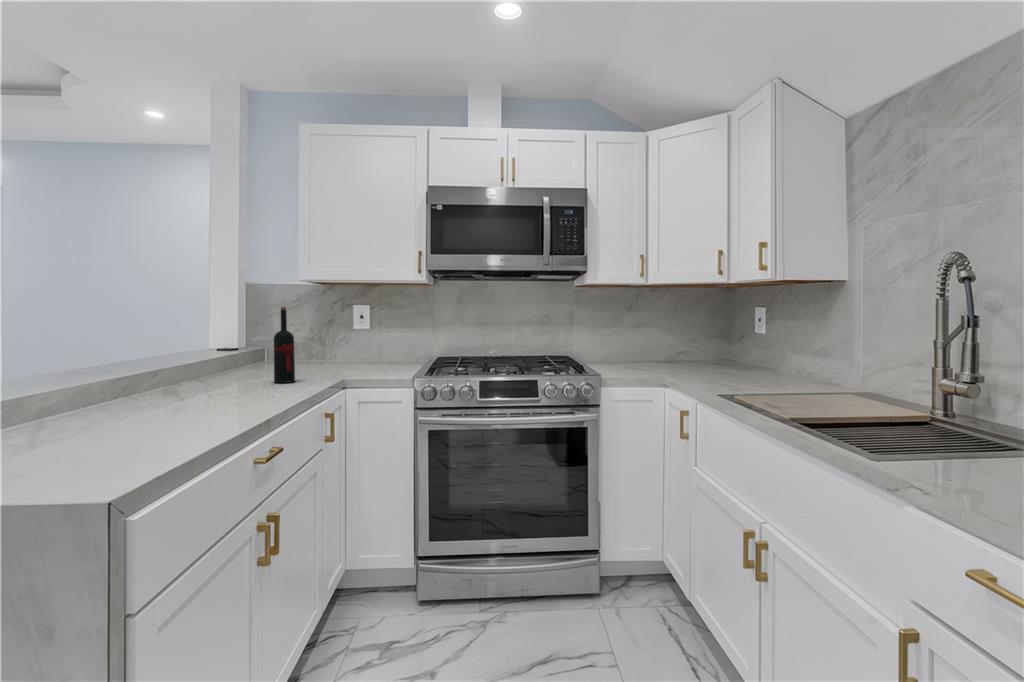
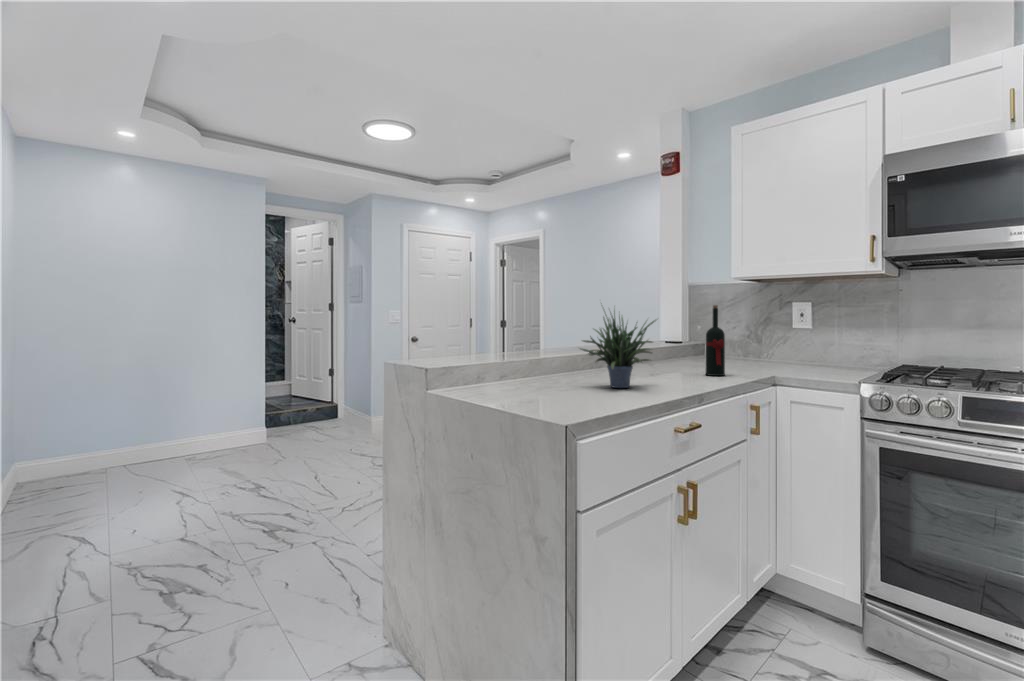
potted plant: none [101,300,226,417] -> present [580,310,656,388]

